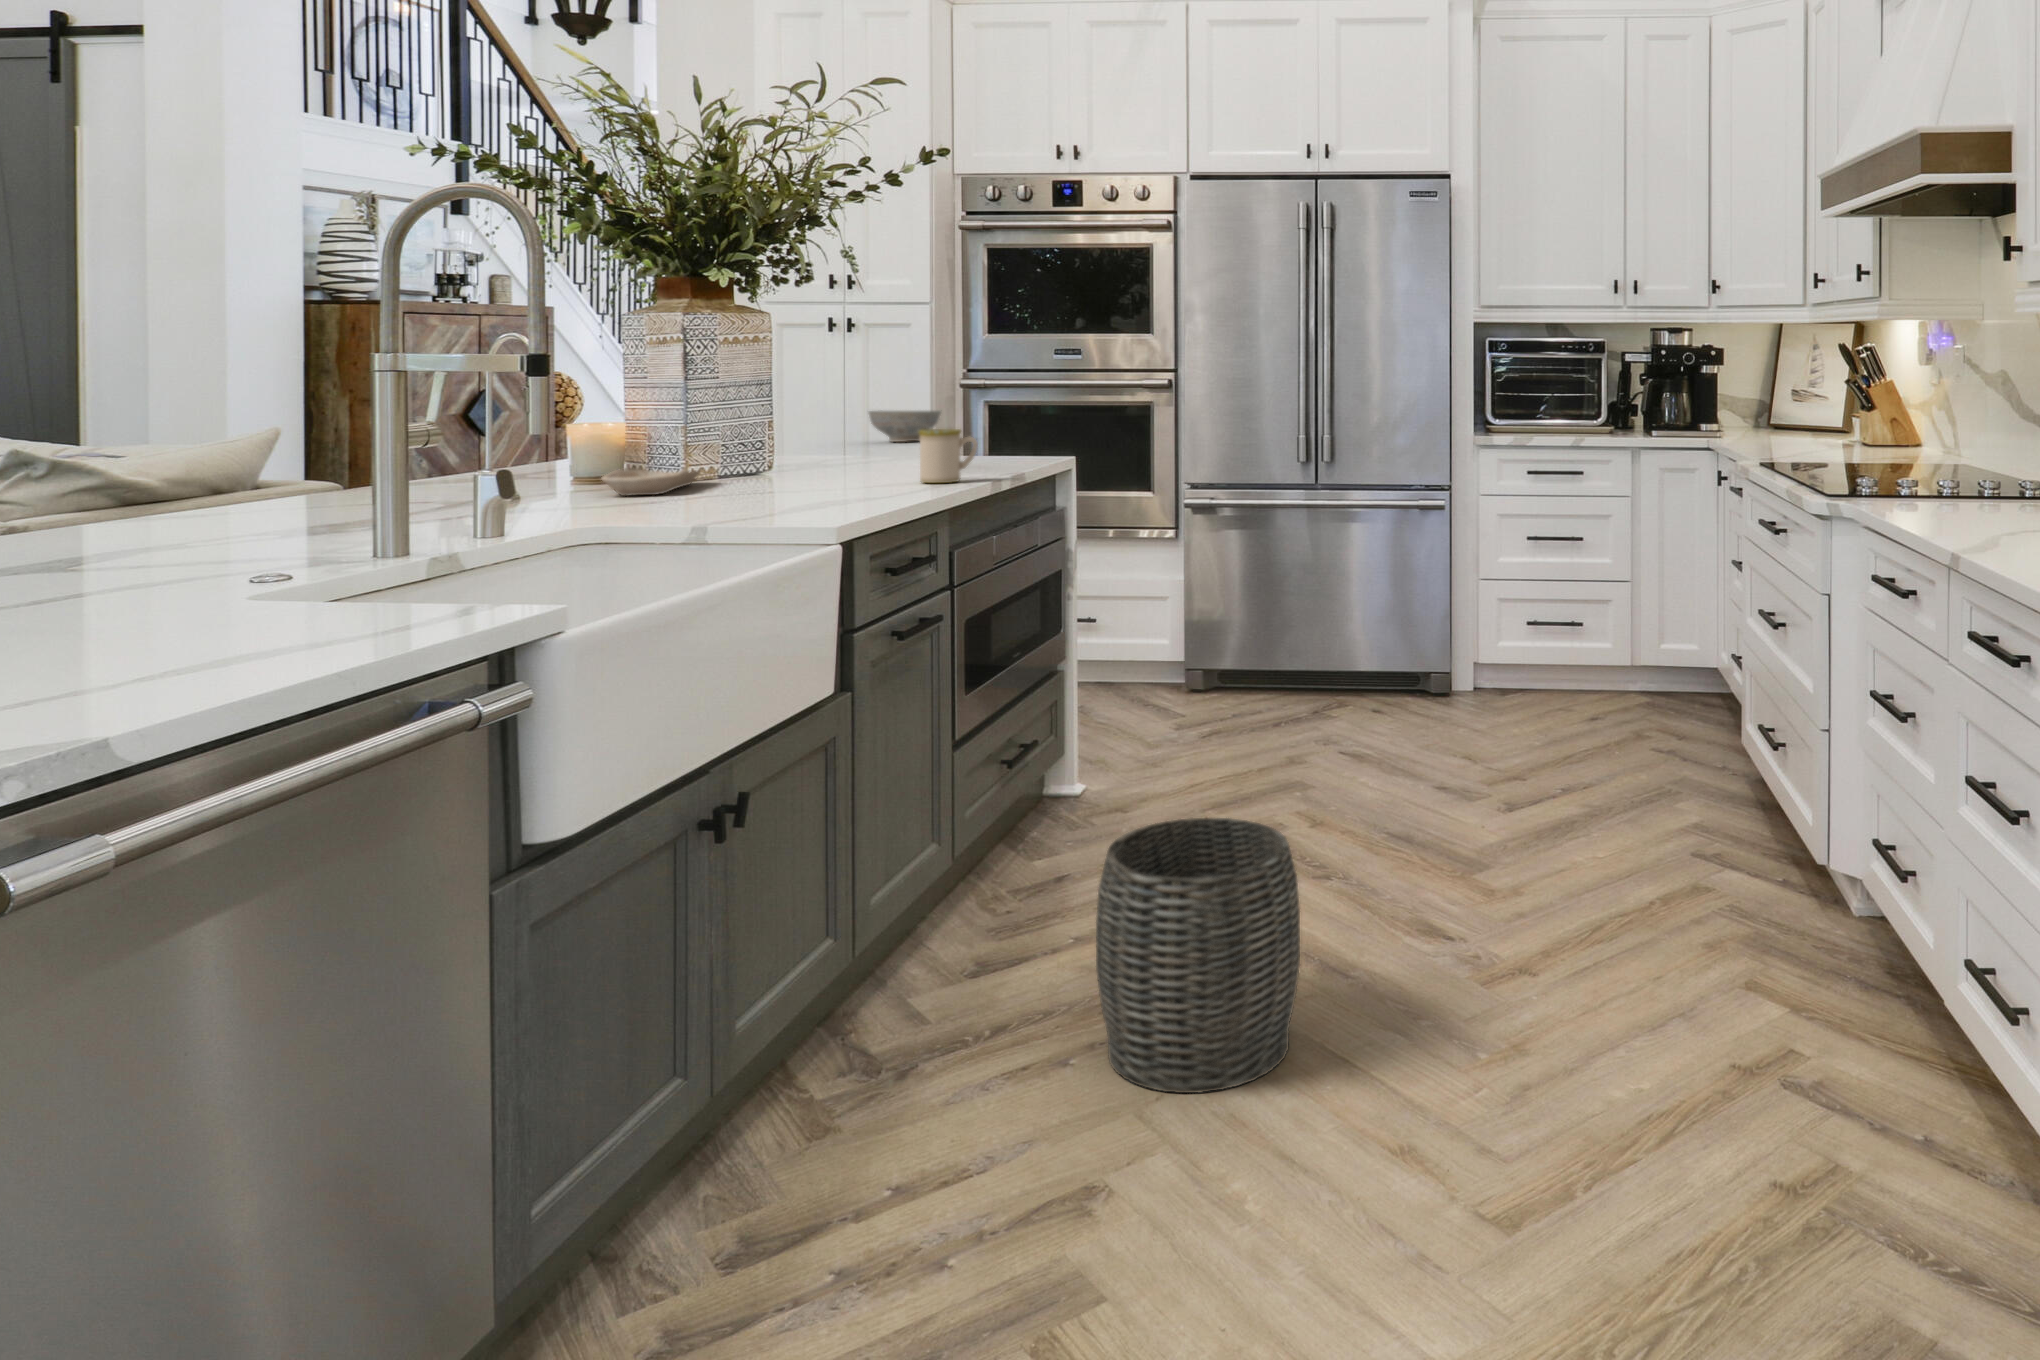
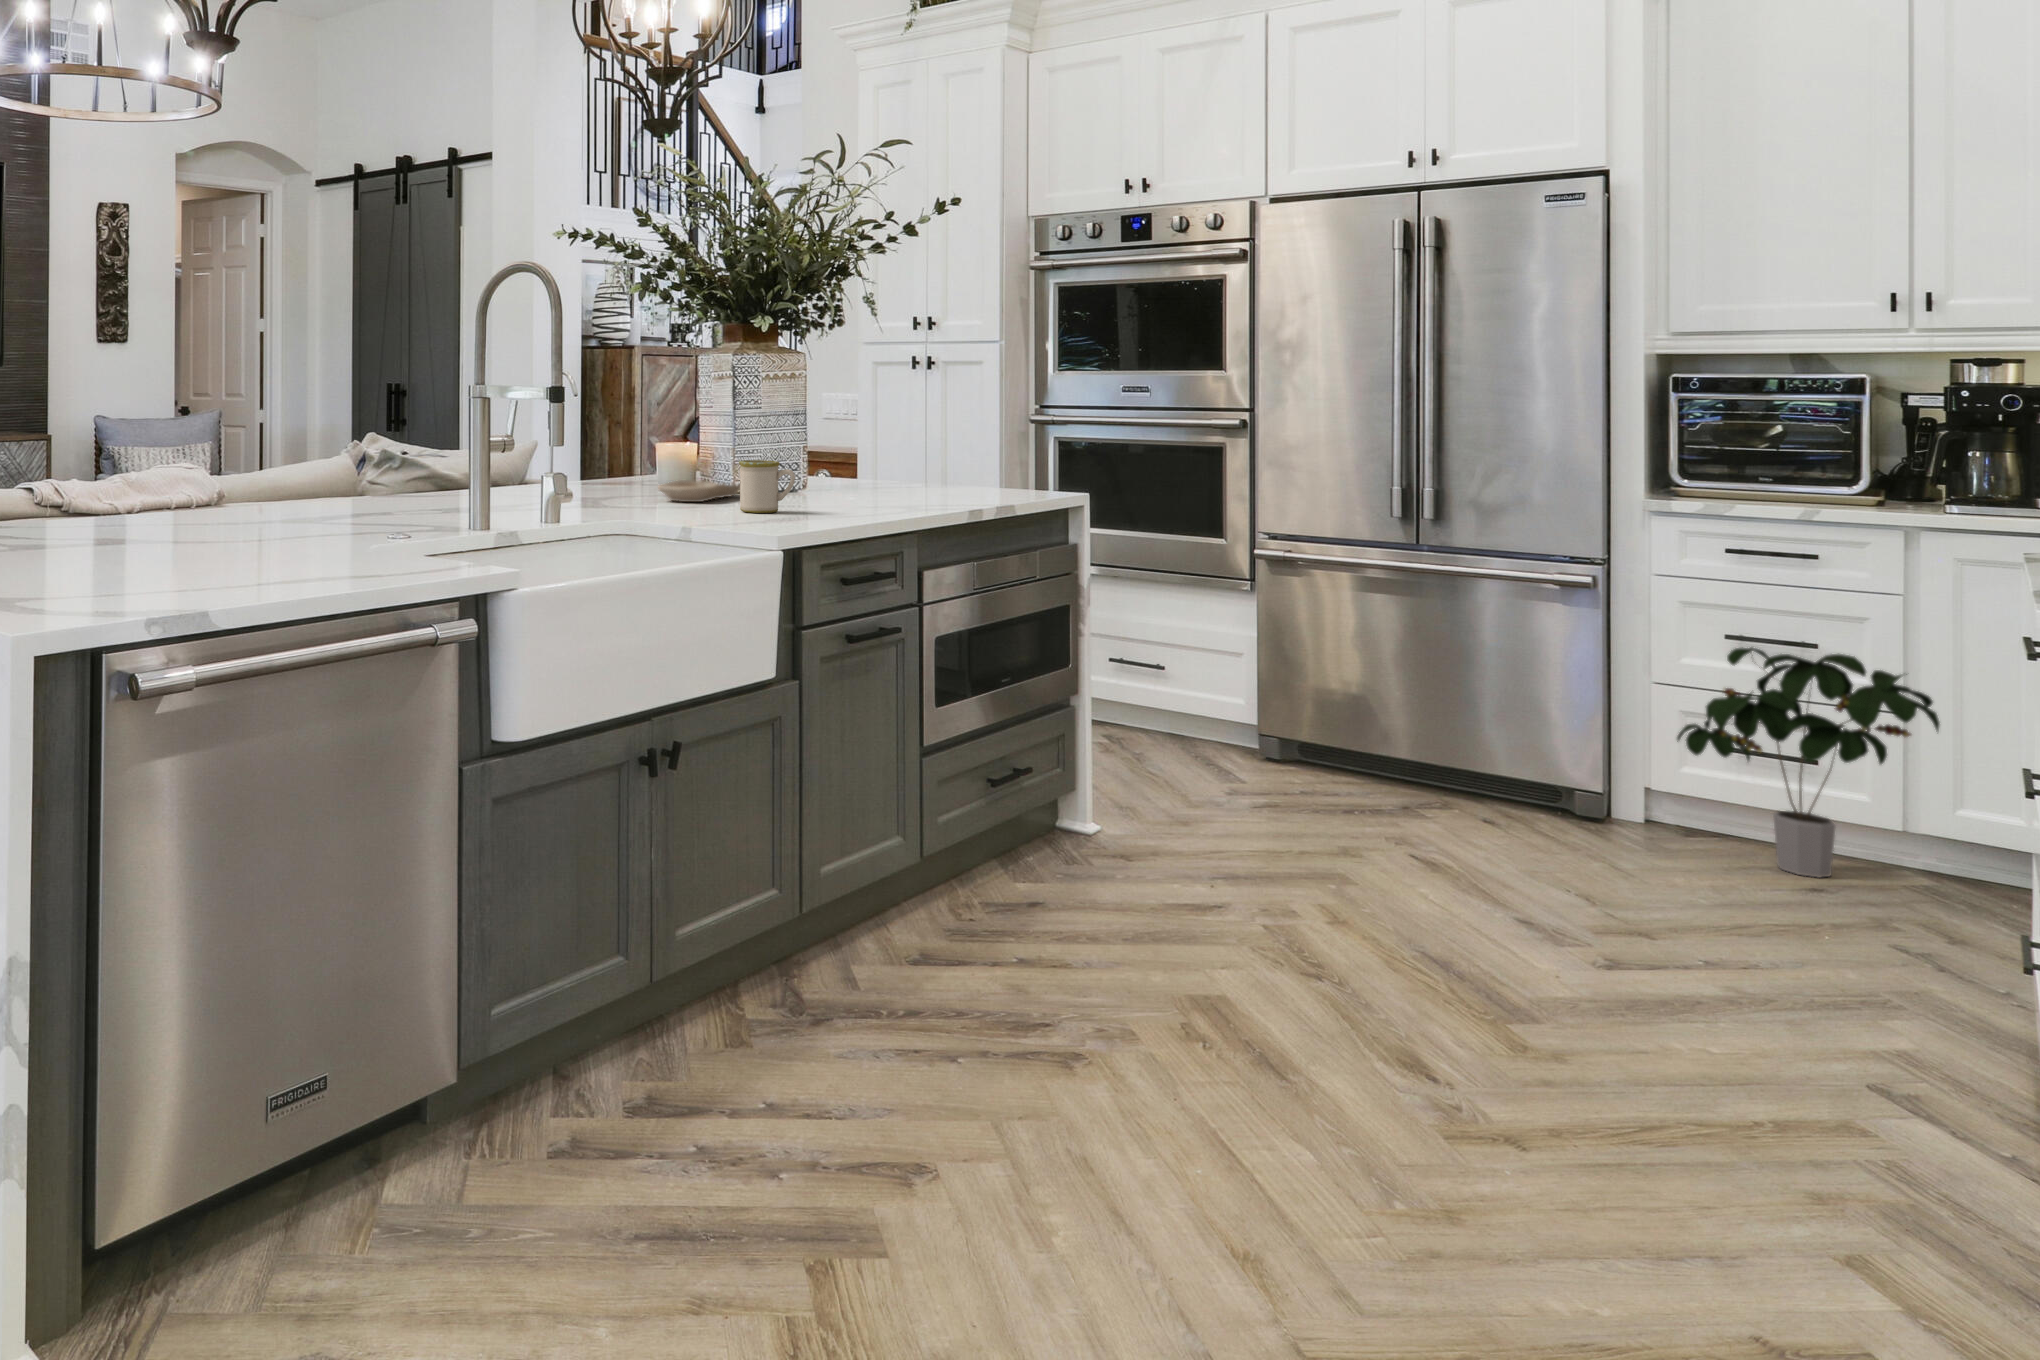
decorative bowl: present [869,411,941,442] -> none [943,440,1013,471]
mug: present [918,429,978,483] -> present [739,460,795,513]
potted plant: none [1500,544,1658,715] -> present [1677,647,1940,877]
woven basket: present [1096,818,1300,1093] -> none [986,855,1199,1131]

